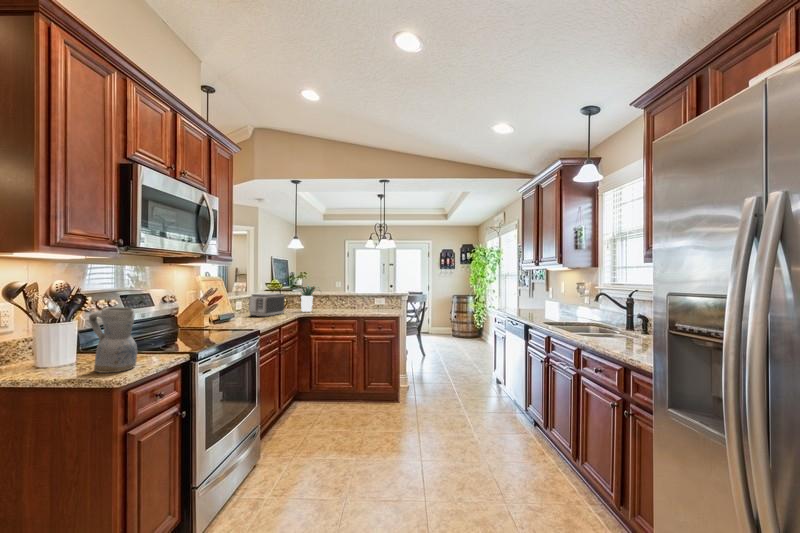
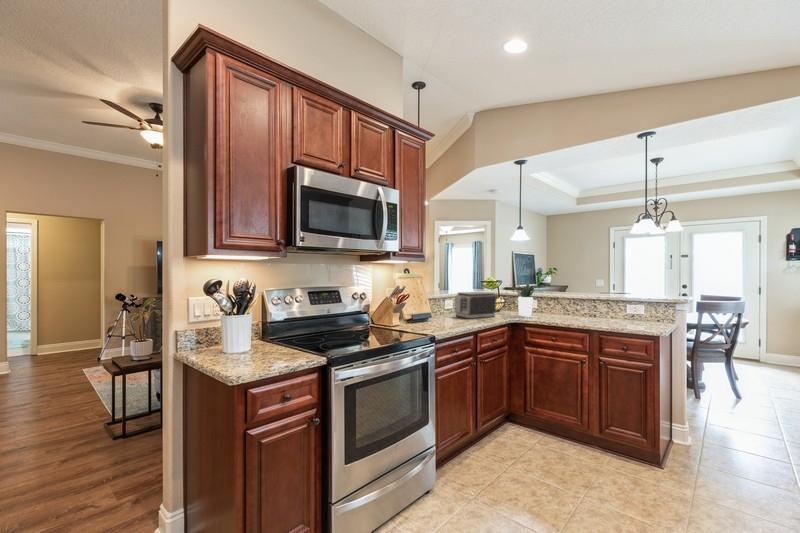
ceramic pitcher: present [89,307,137,373] -> none [227,304,262,369]

